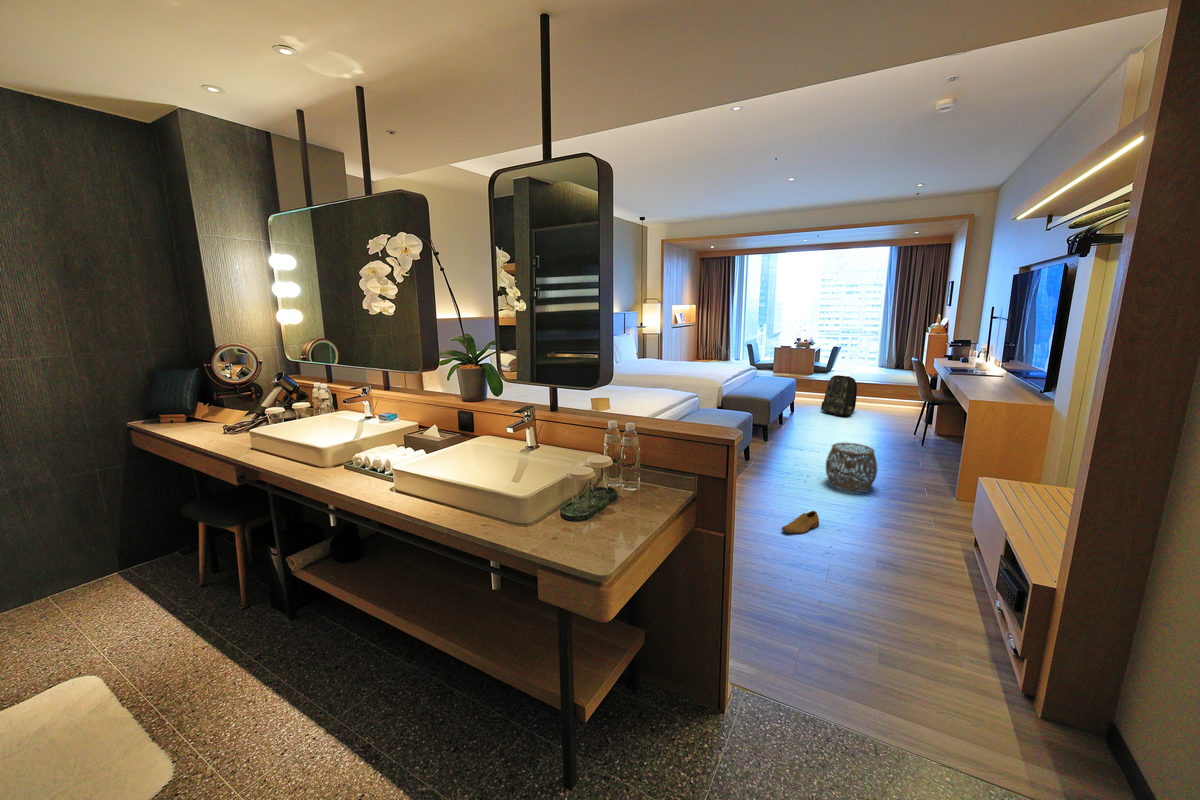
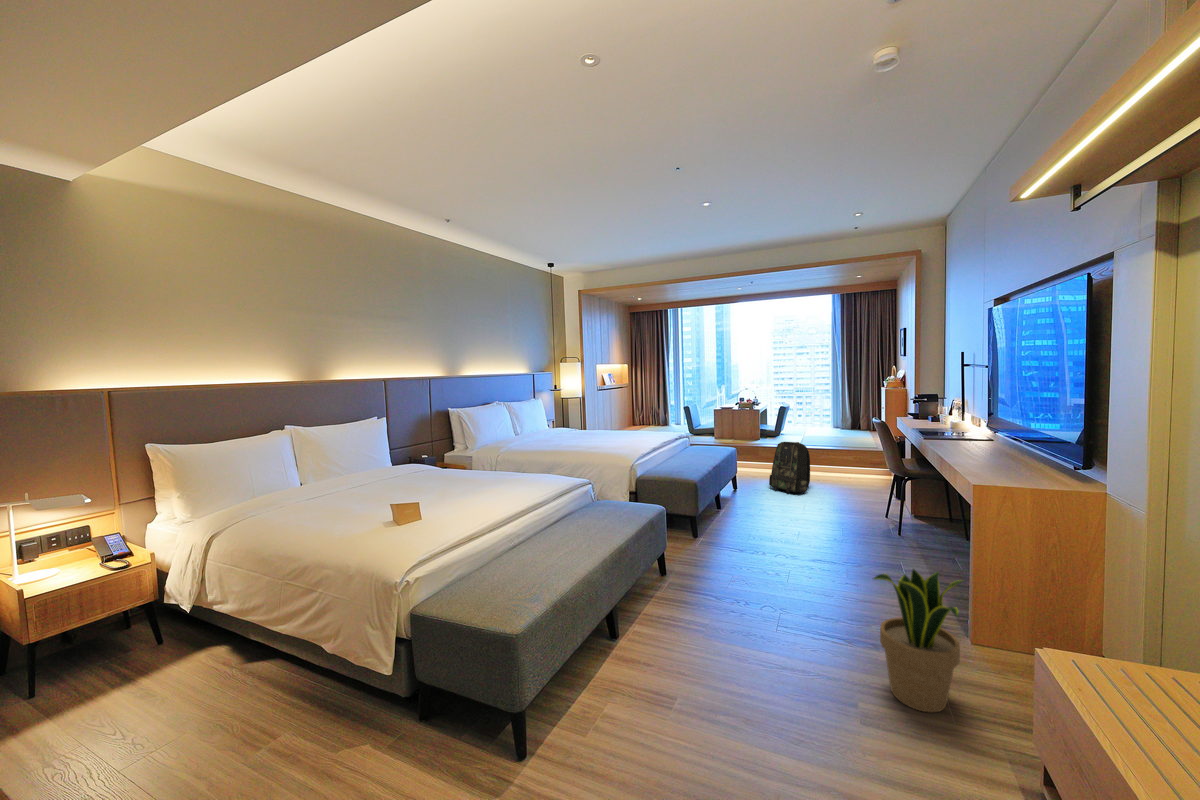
woven basket: present [826,443,877,492] -> none [769,550,847,635]
potted plant: none [895,444,954,525] -> present [874,569,963,712]
shoe: present [782,511,819,533] -> none [689,700,757,758]

